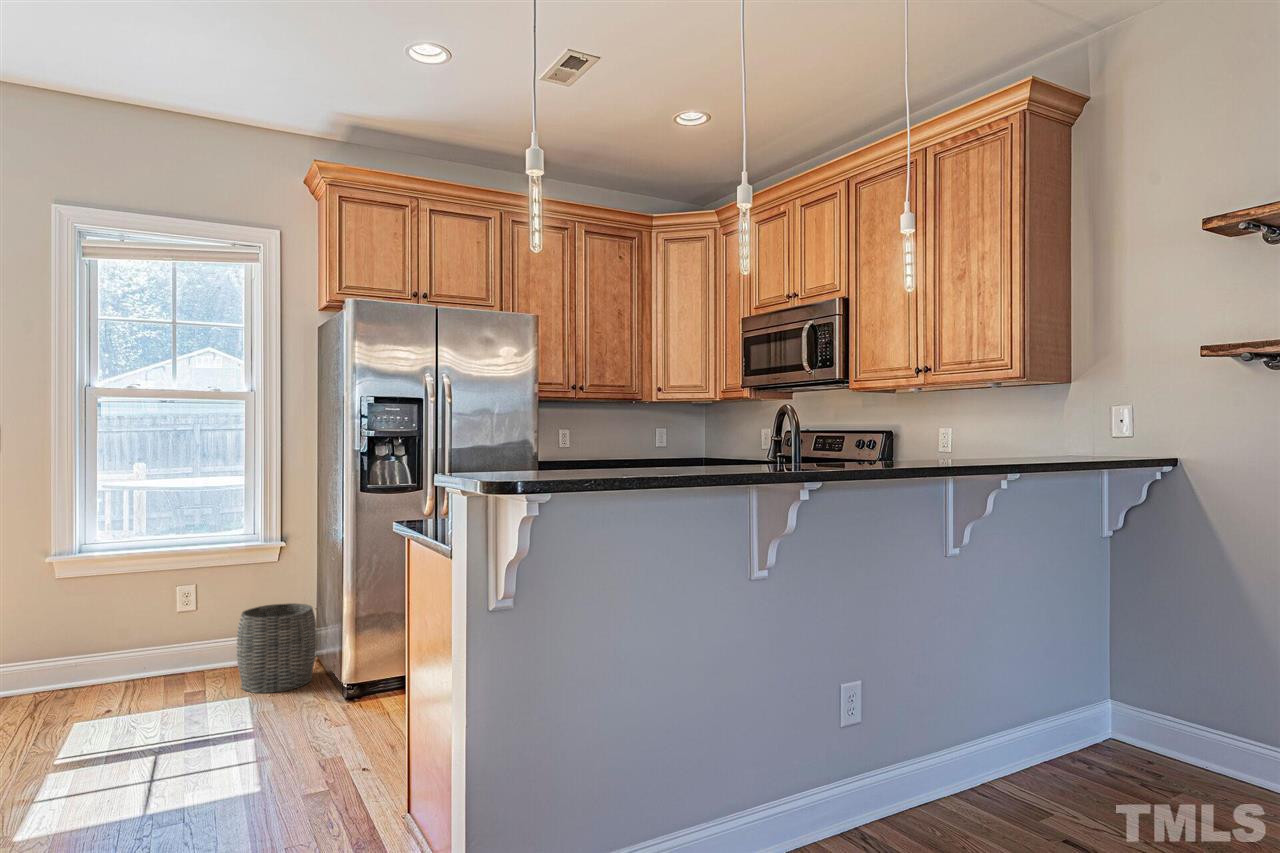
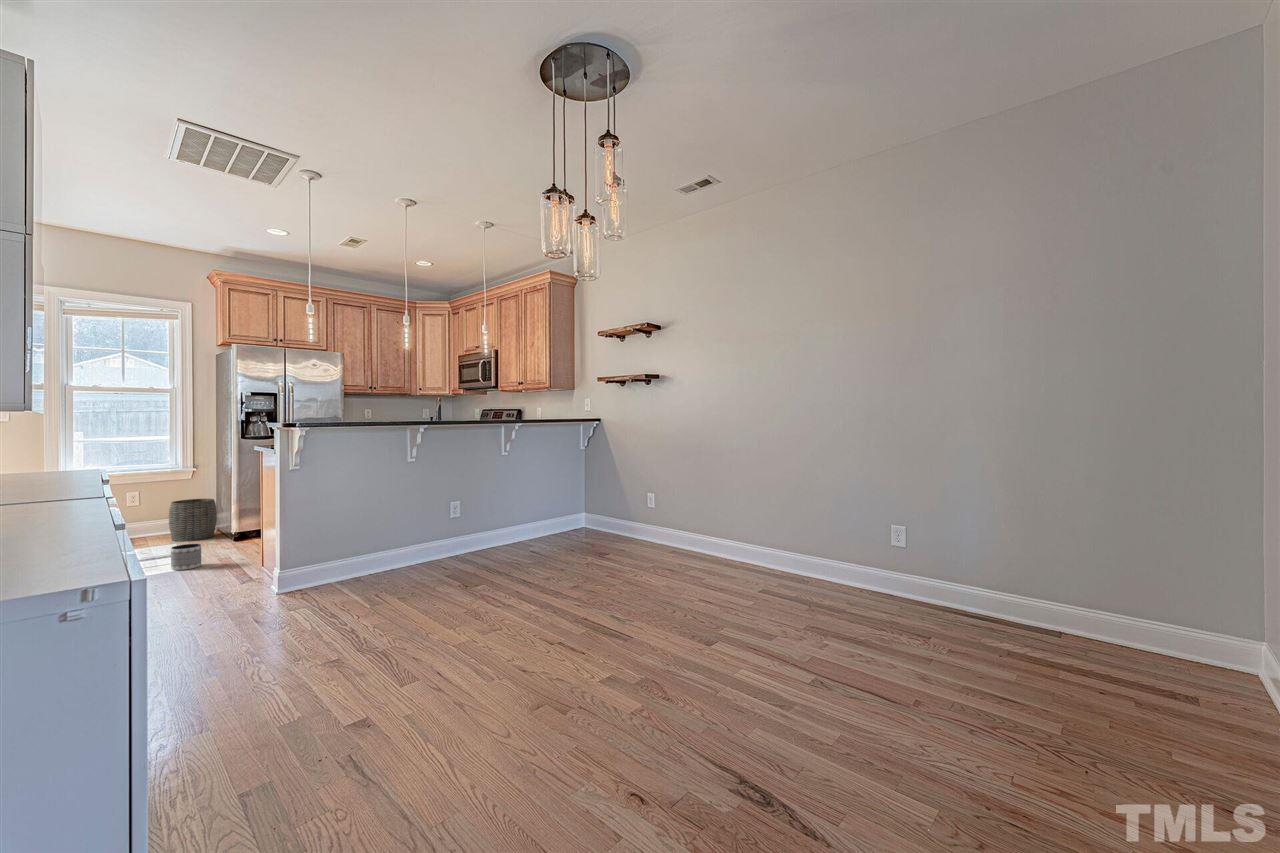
planter: none [218,745,278,816] -> present [171,544,201,570]

